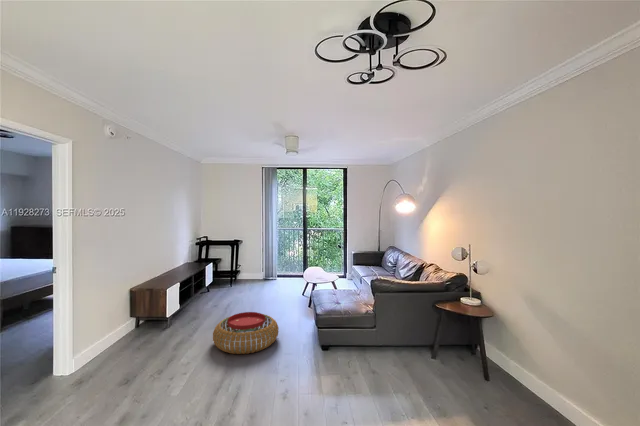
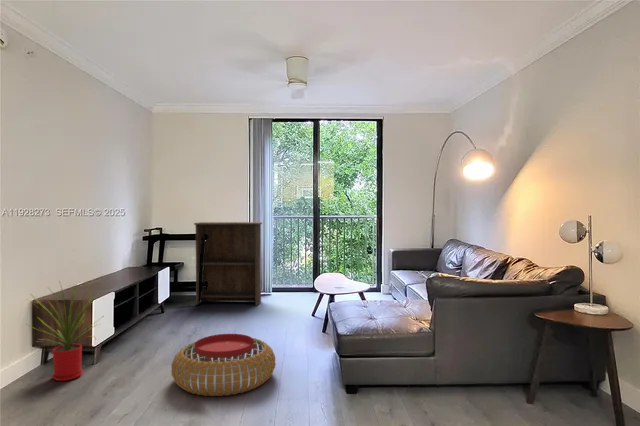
bookshelf: none [229,233,272,287] -> present [194,222,262,305]
house plant: none [120,277,172,343] -> present [35,287,91,381]

